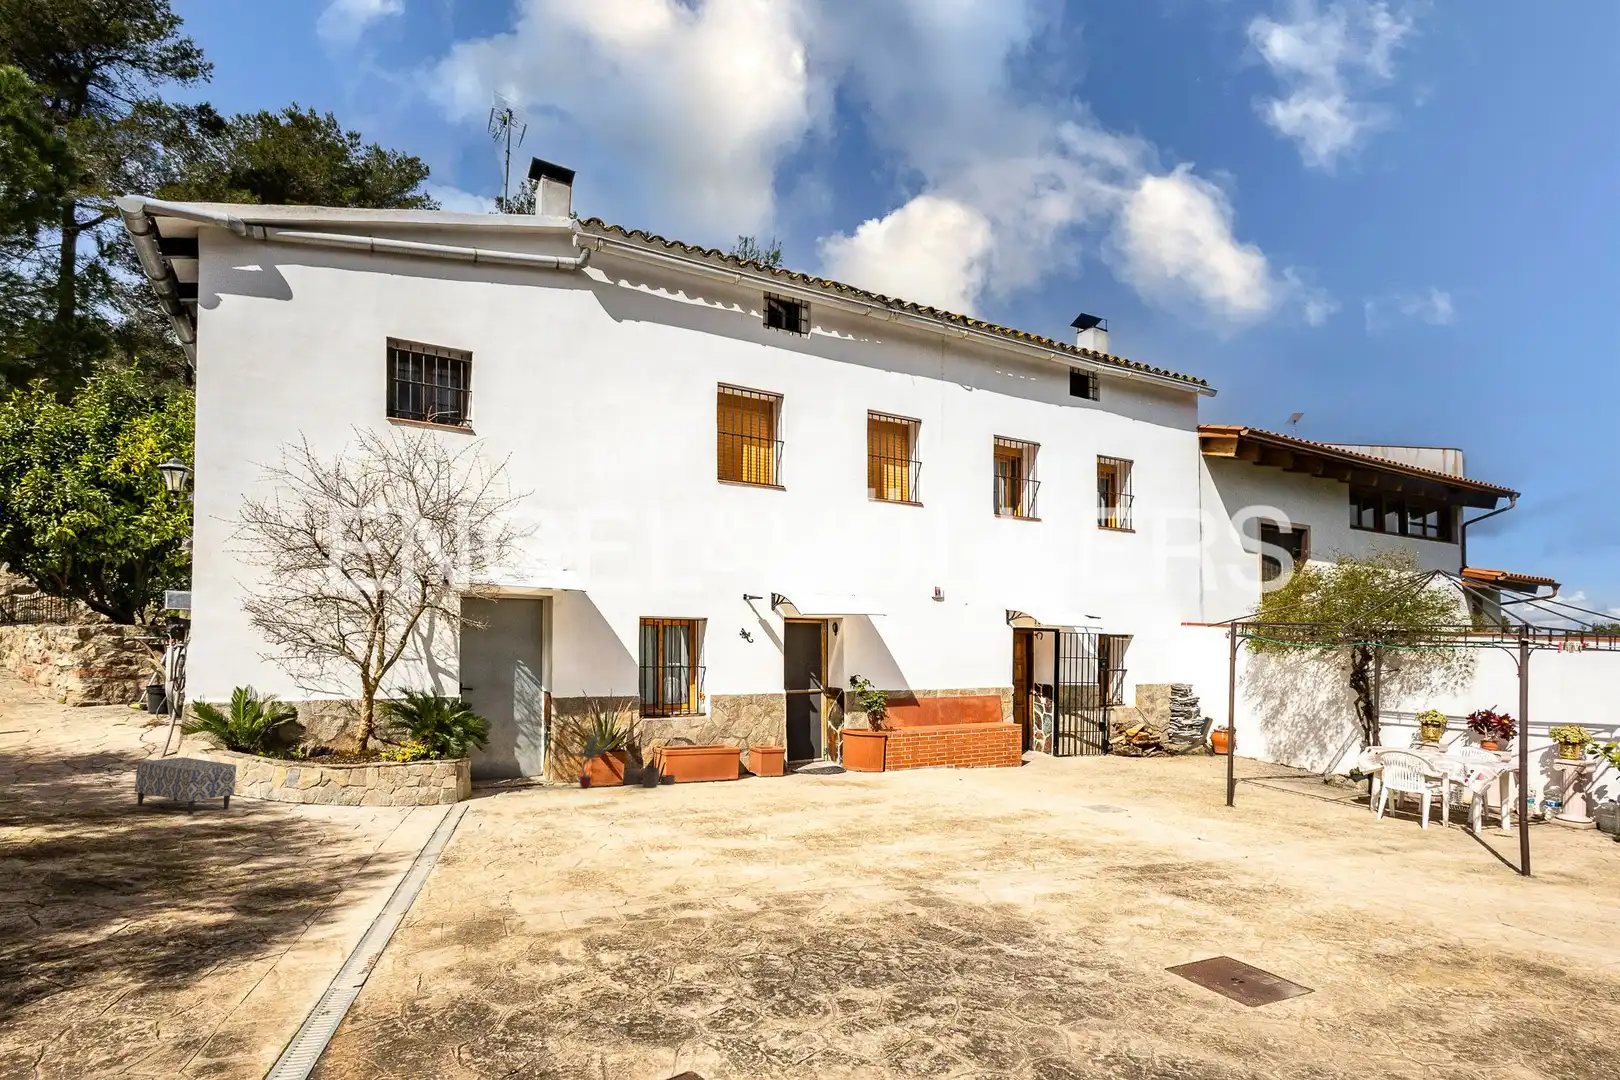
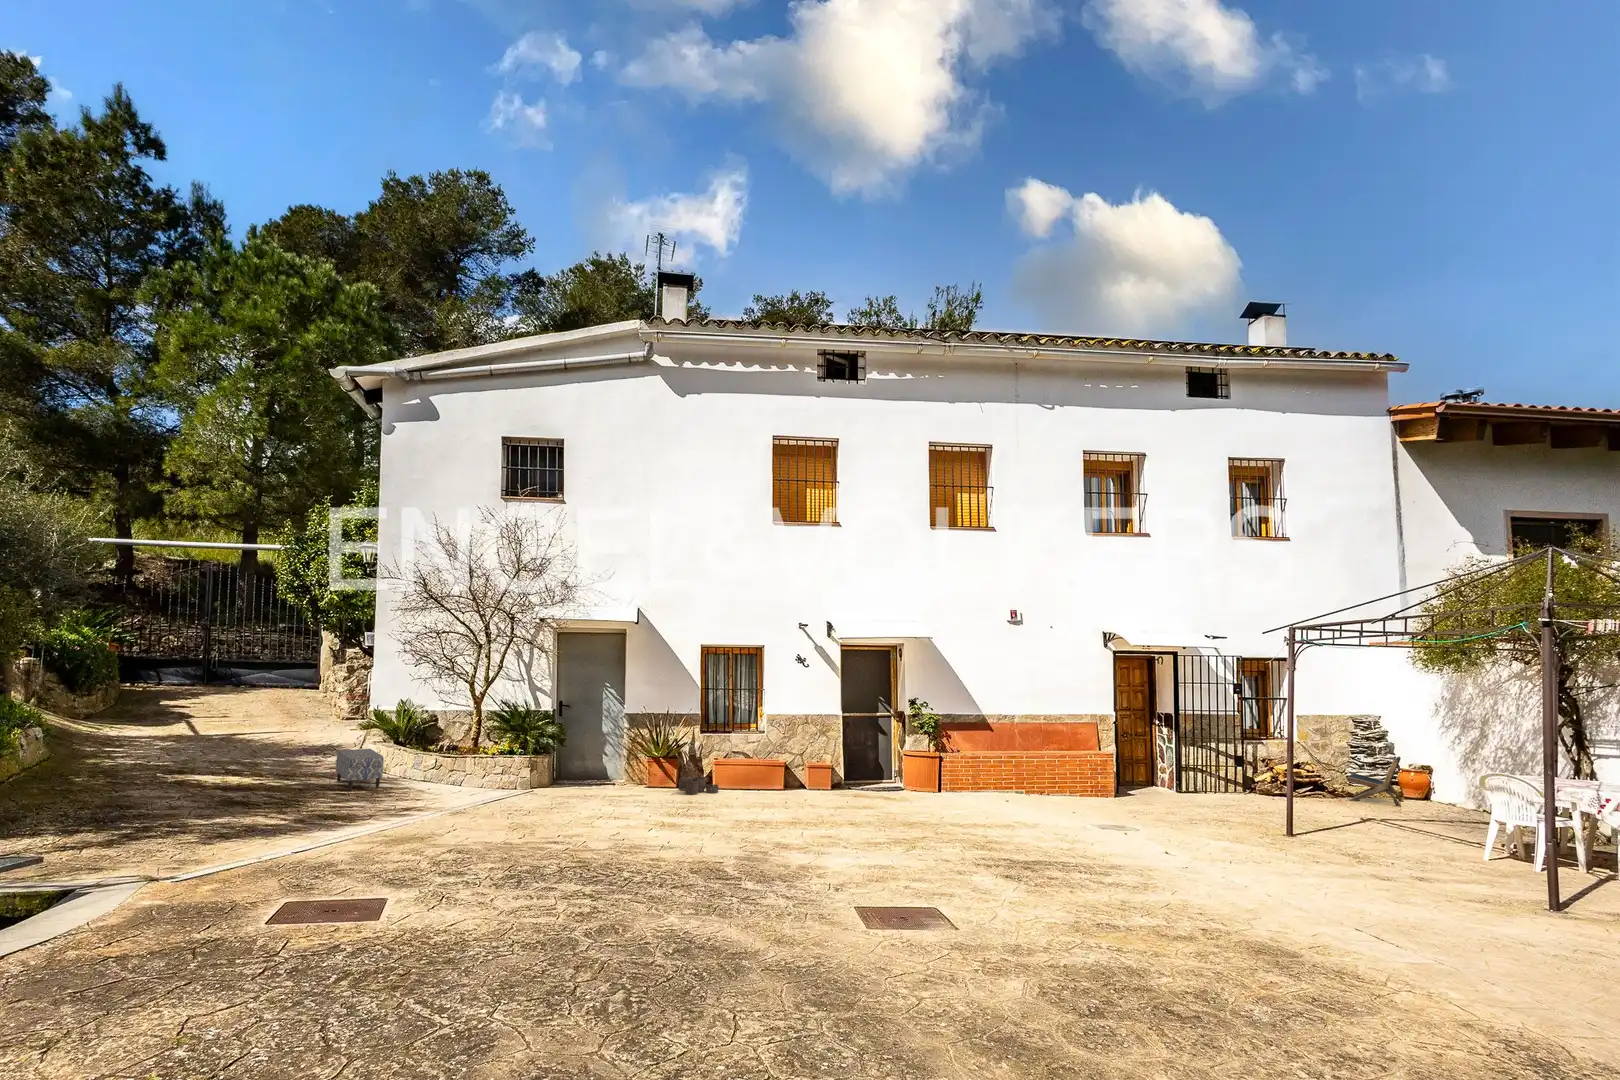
potted tree: present [565,728,611,788] -> none [626,740,661,791]

